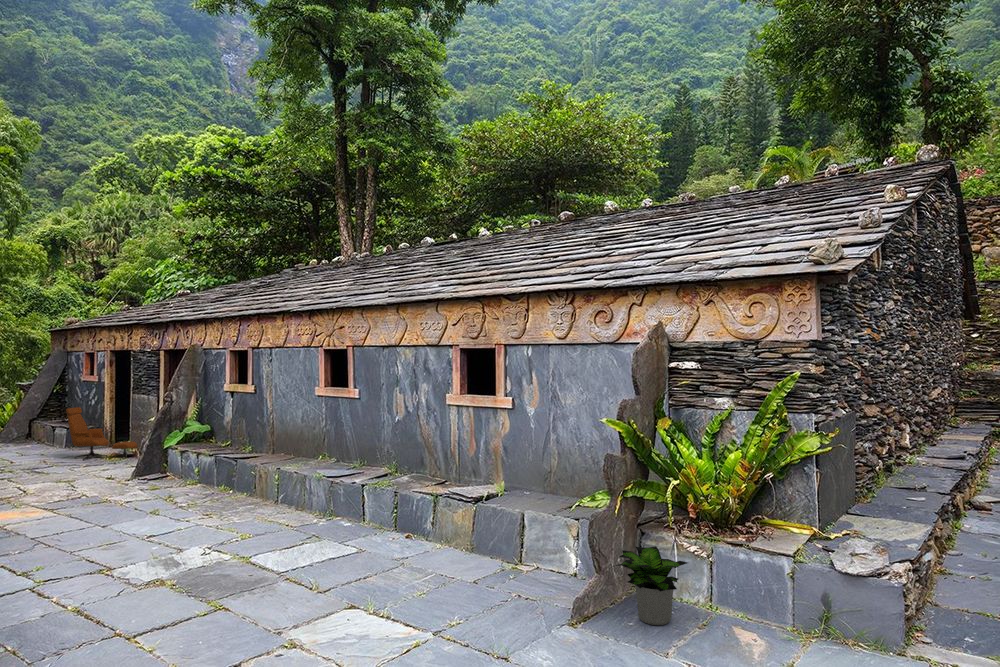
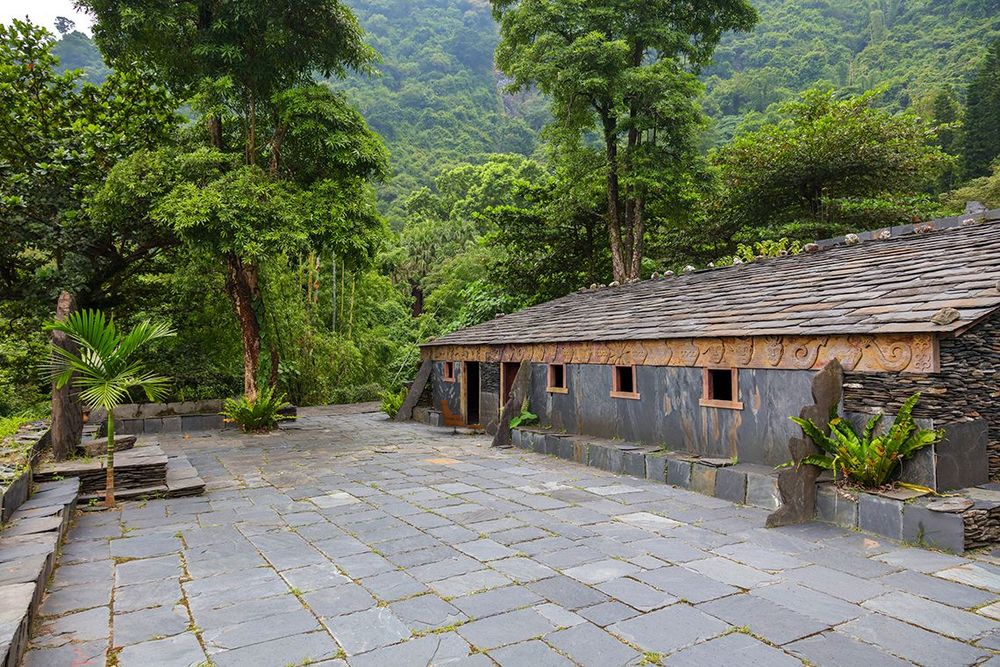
potted plant: present [616,546,688,625] -> none [793,491,840,531]

